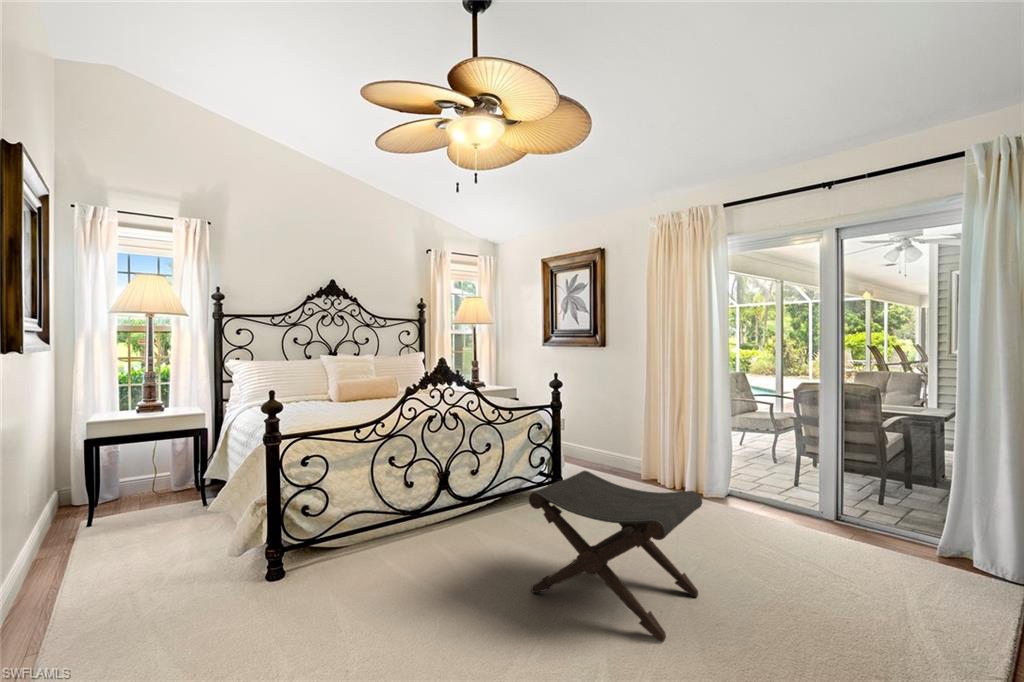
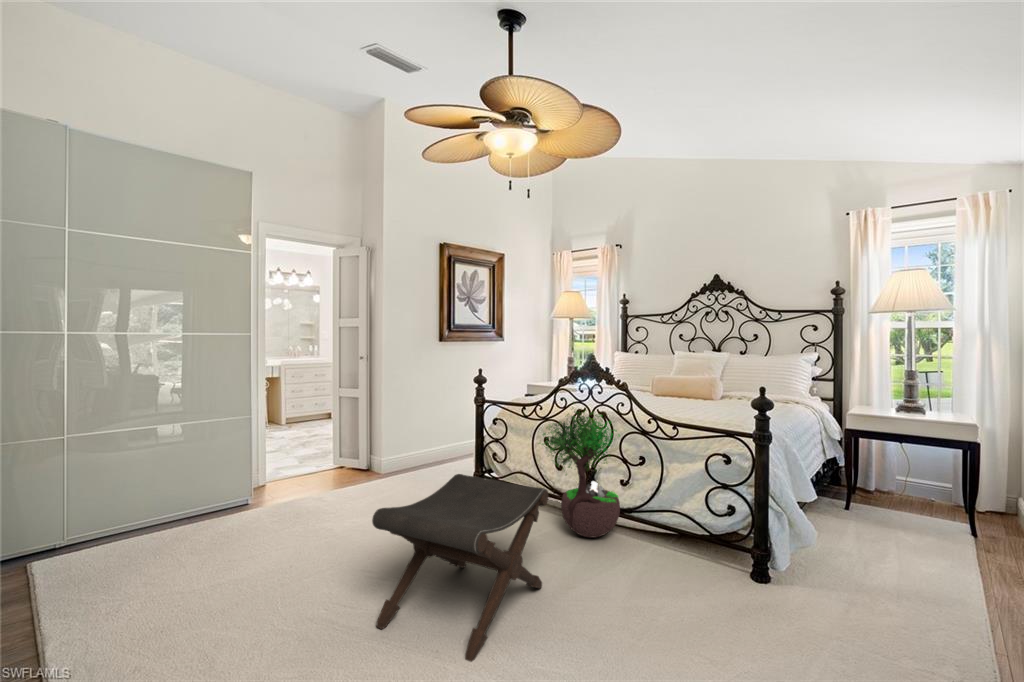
potted tree: none [453,402,528,530] -> present [539,411,620,538]

